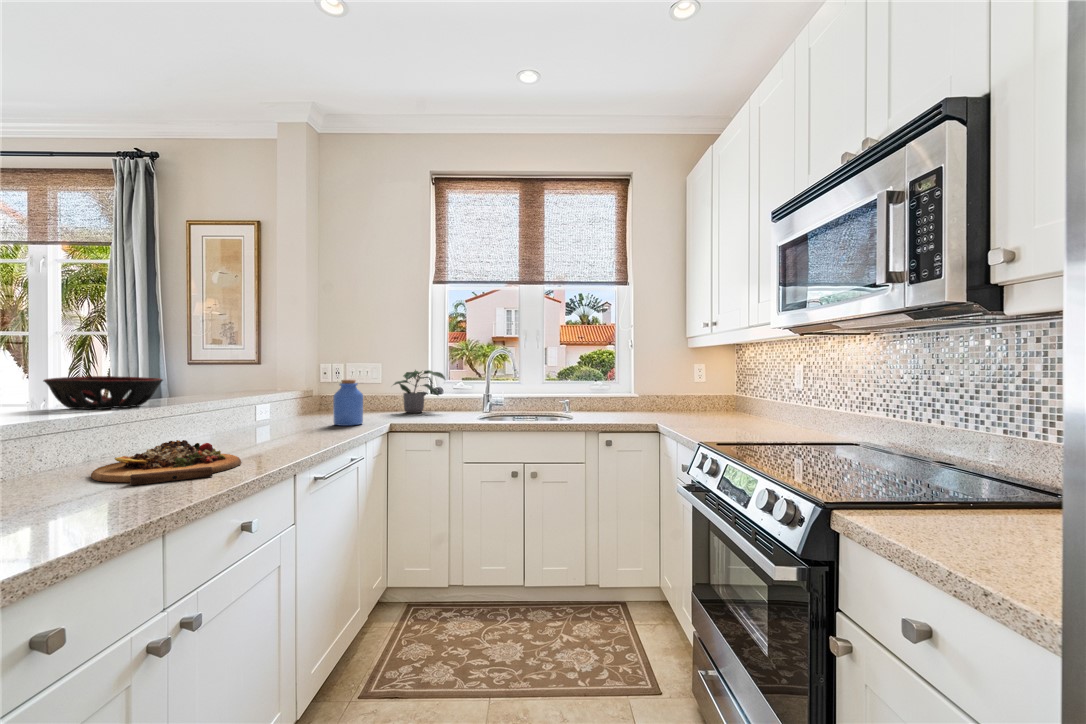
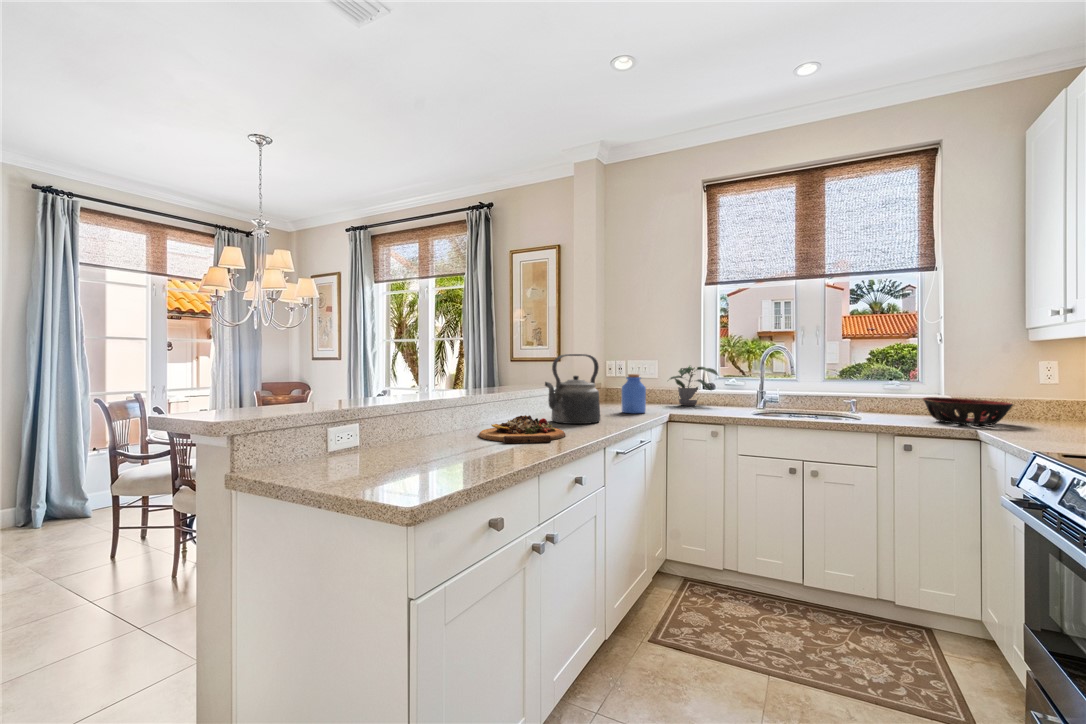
kettle: none [218,356,301,445] -> present [545,354,600,424]
decorative bowl: present [43,376,163,409] -> present [923,397,1013,425]

